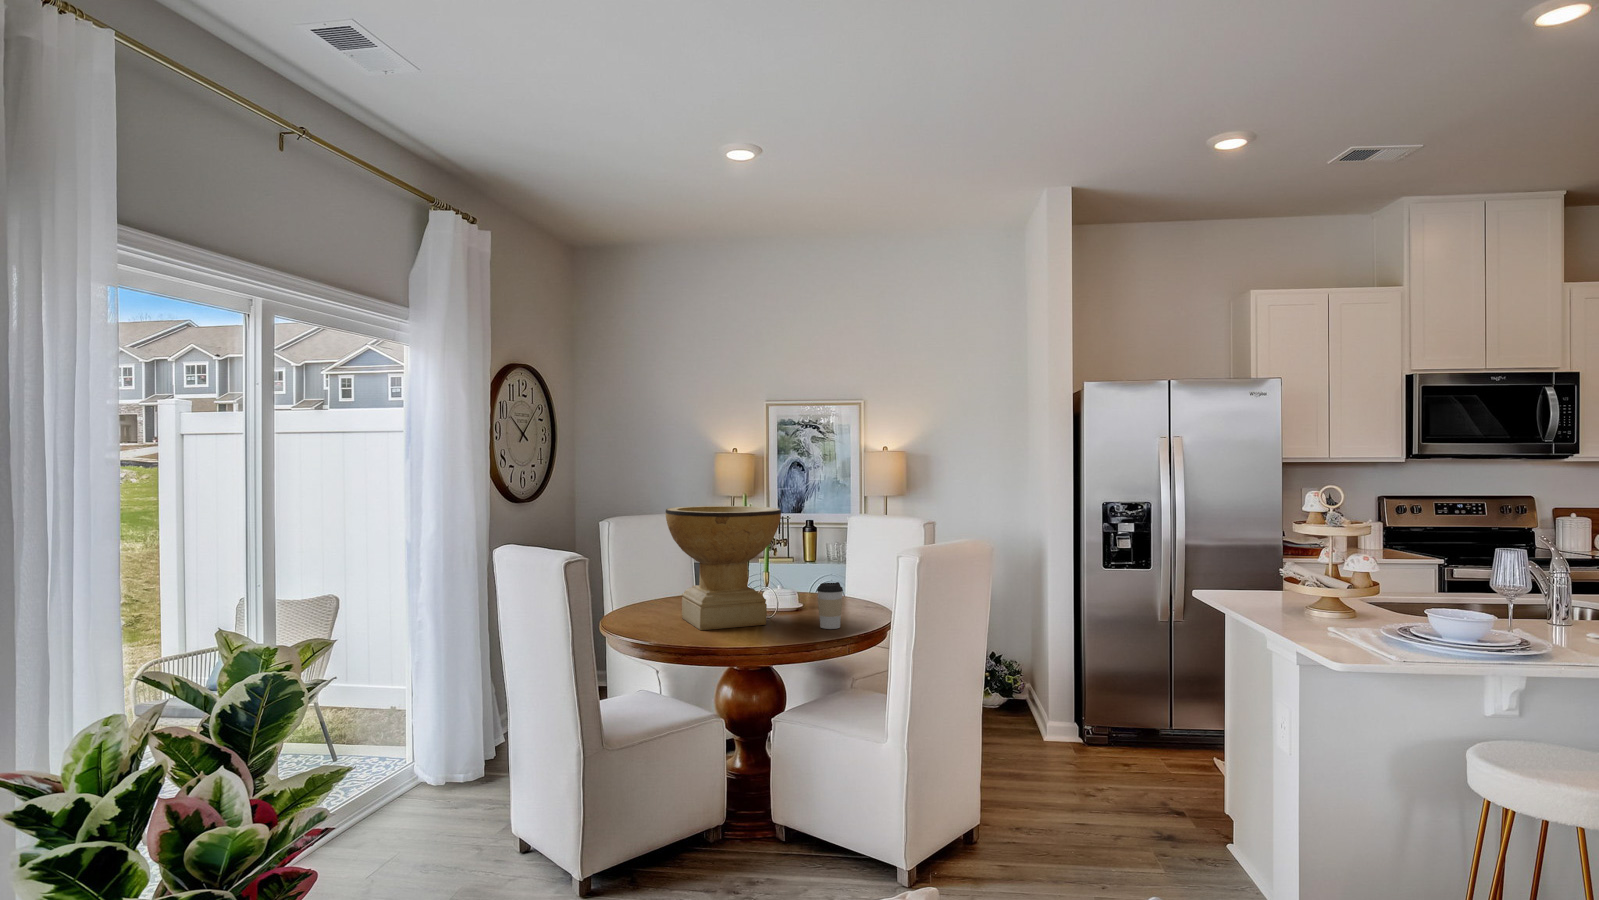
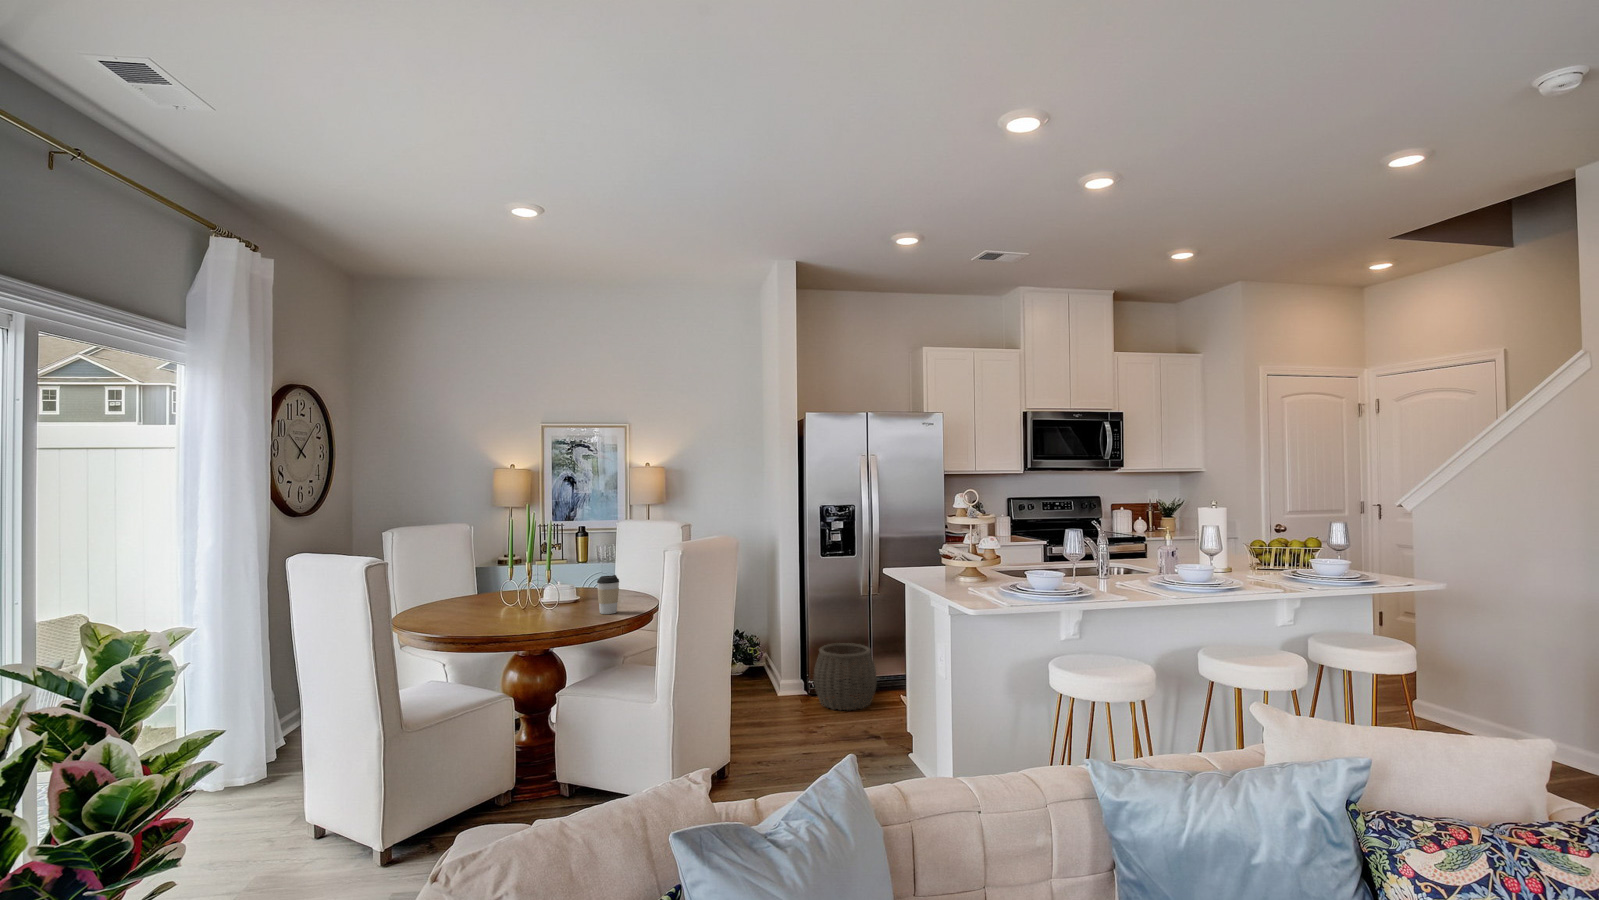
decorative bowl: present [665,506,781,630] -> none [459,514,565,622]
woven basket: none [1091,680,1180,771] -> present [814,643,877,710]

